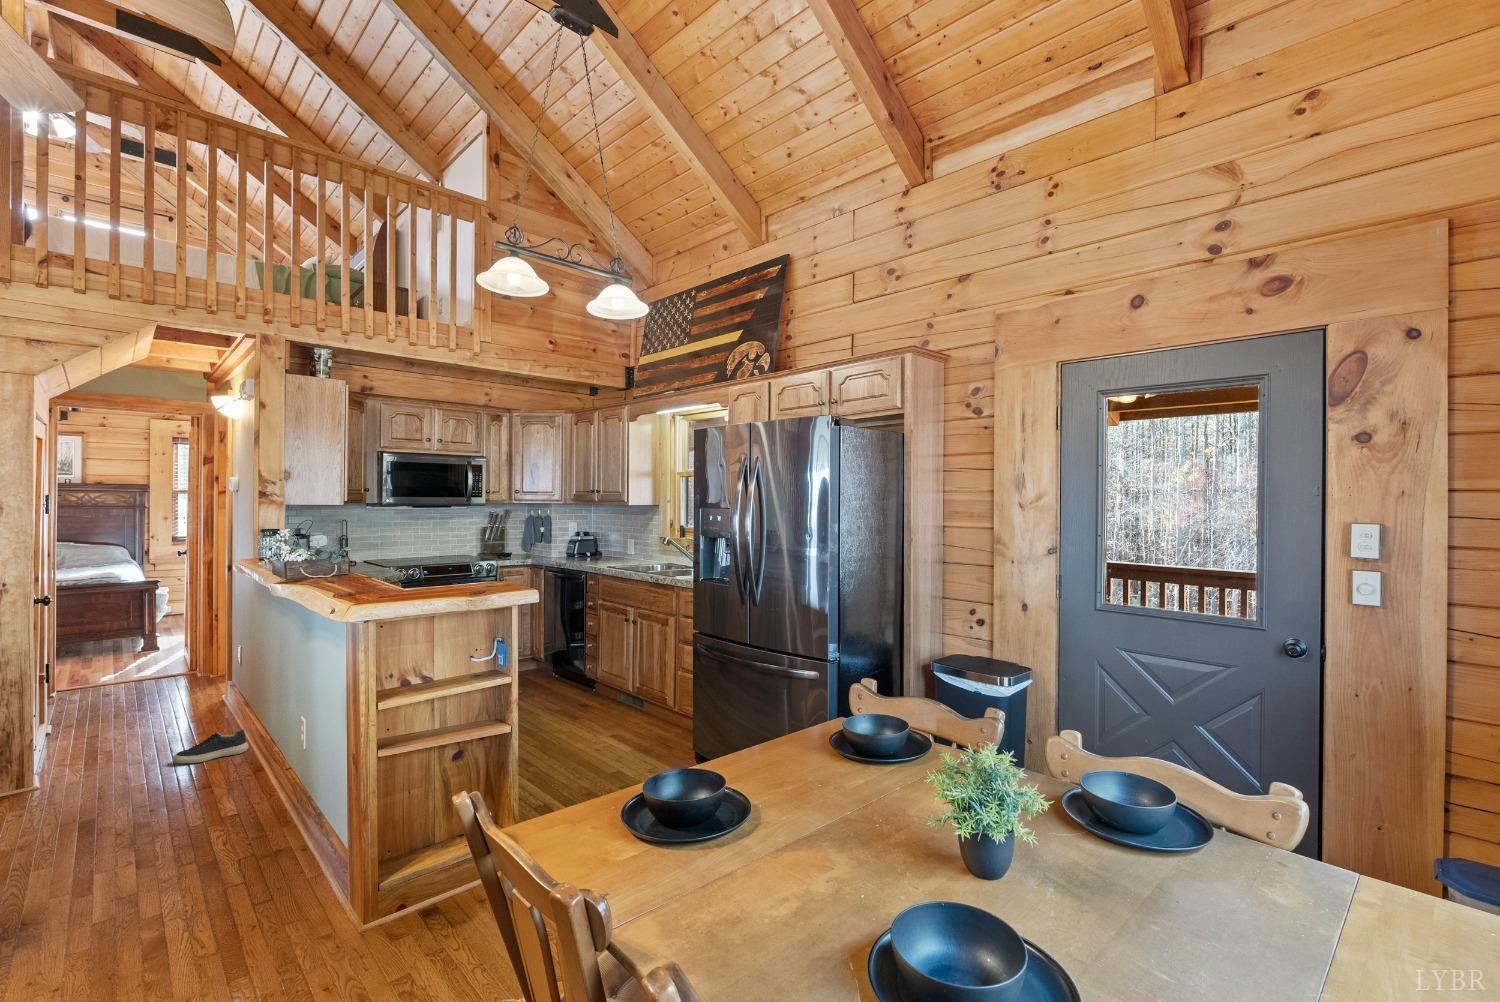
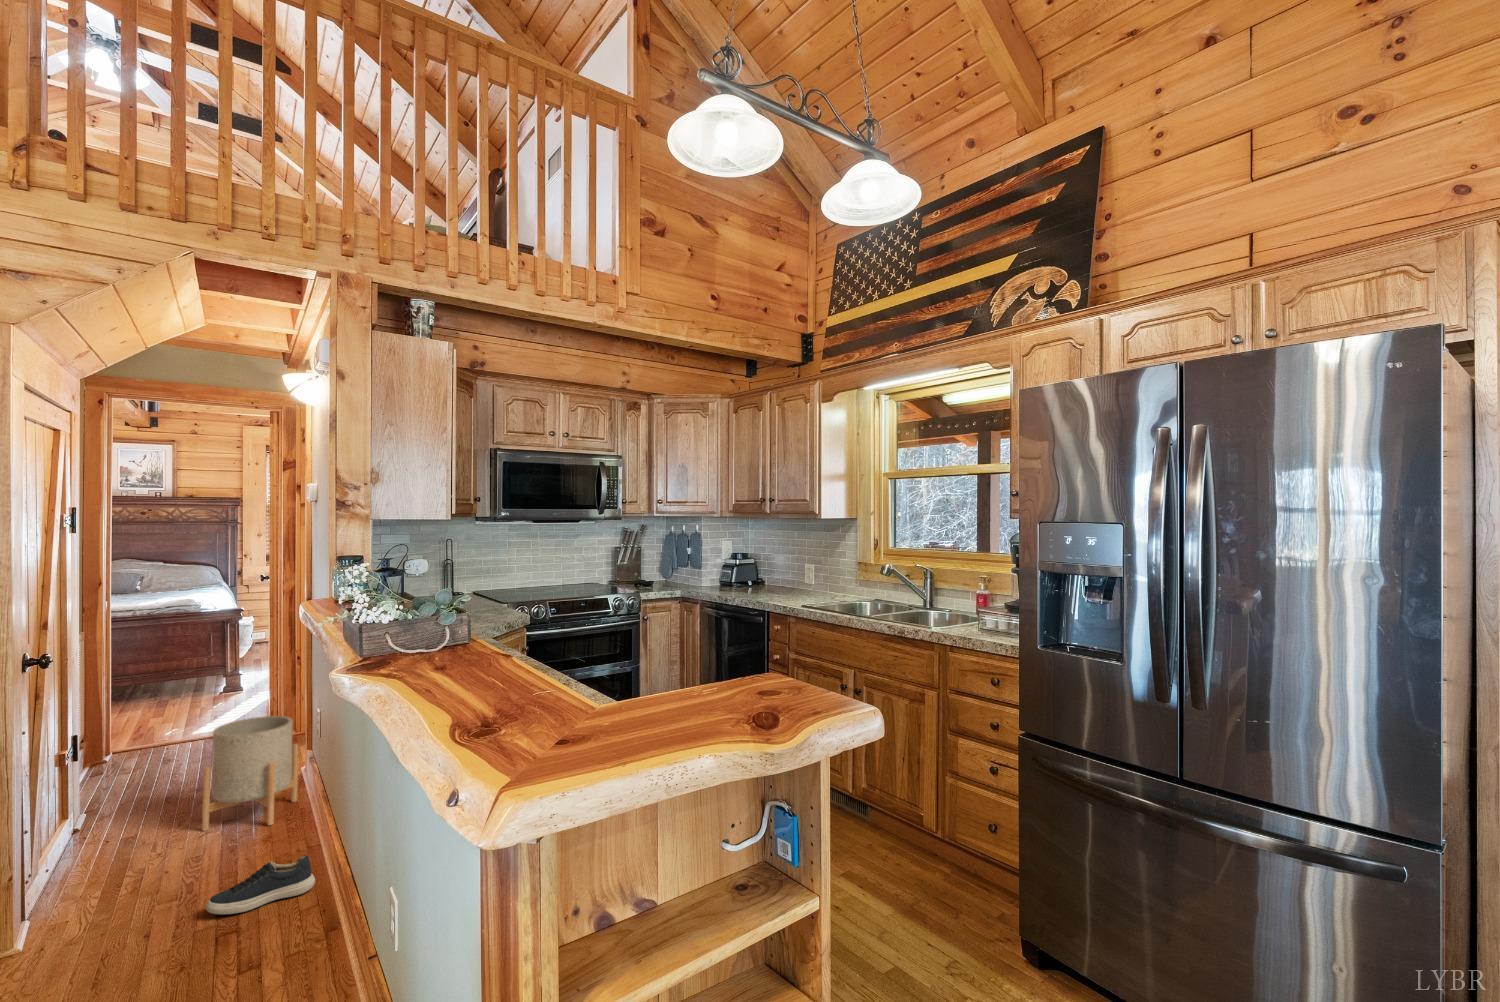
planter: none [156,649,227,728] -> present [202,716,298,831]

